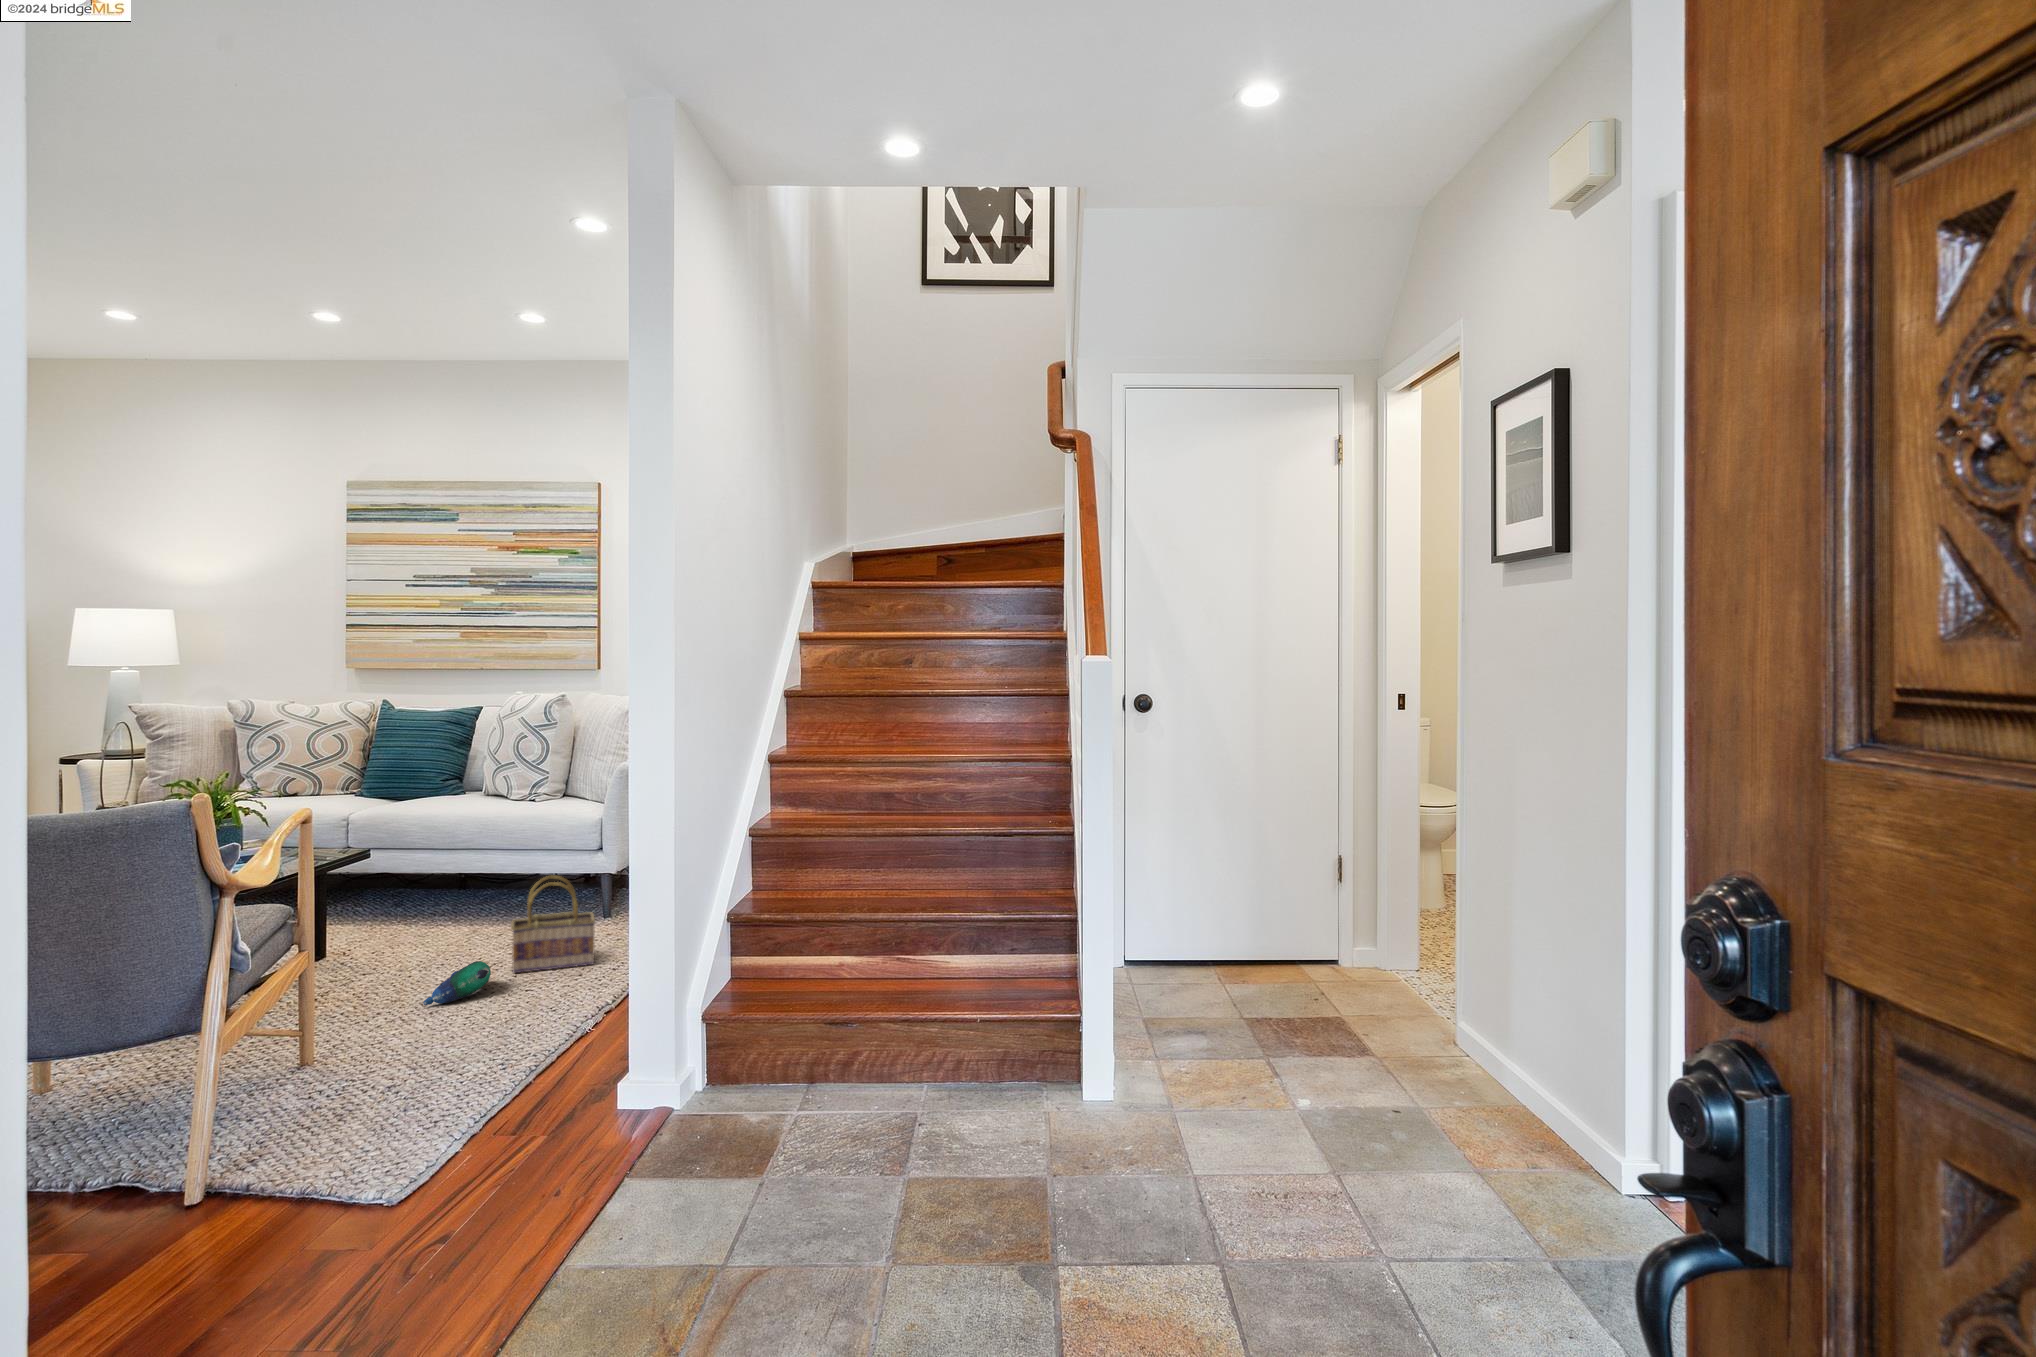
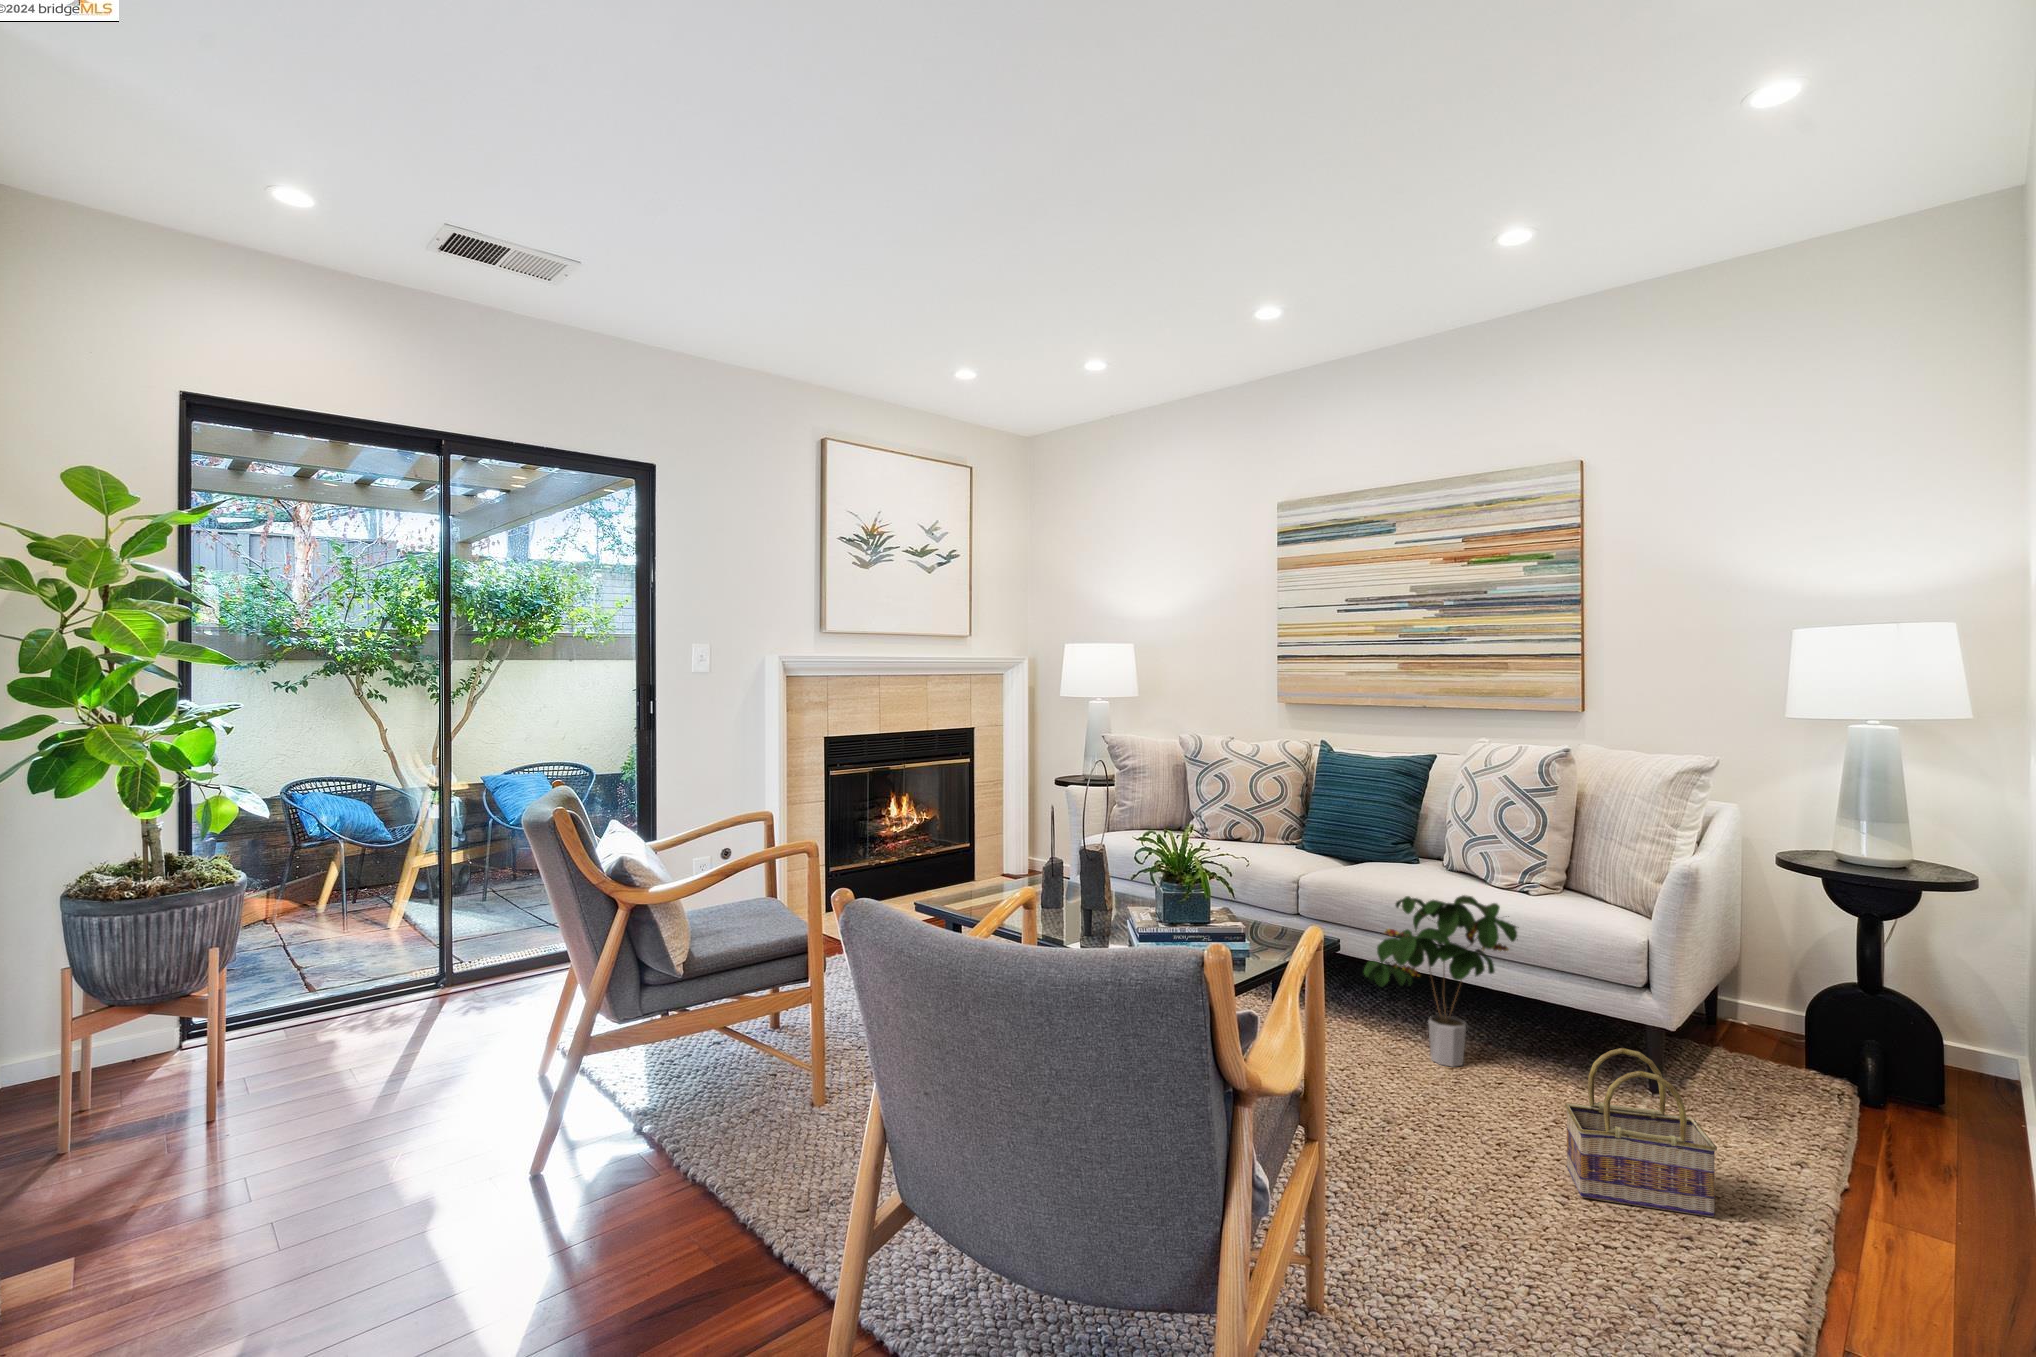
potted plant: none [388,804,523,935] -> present [1364,895,1519,1067]
plush toy: present [423,961,491,1005] -> none [1482,1176,1573,1252]

